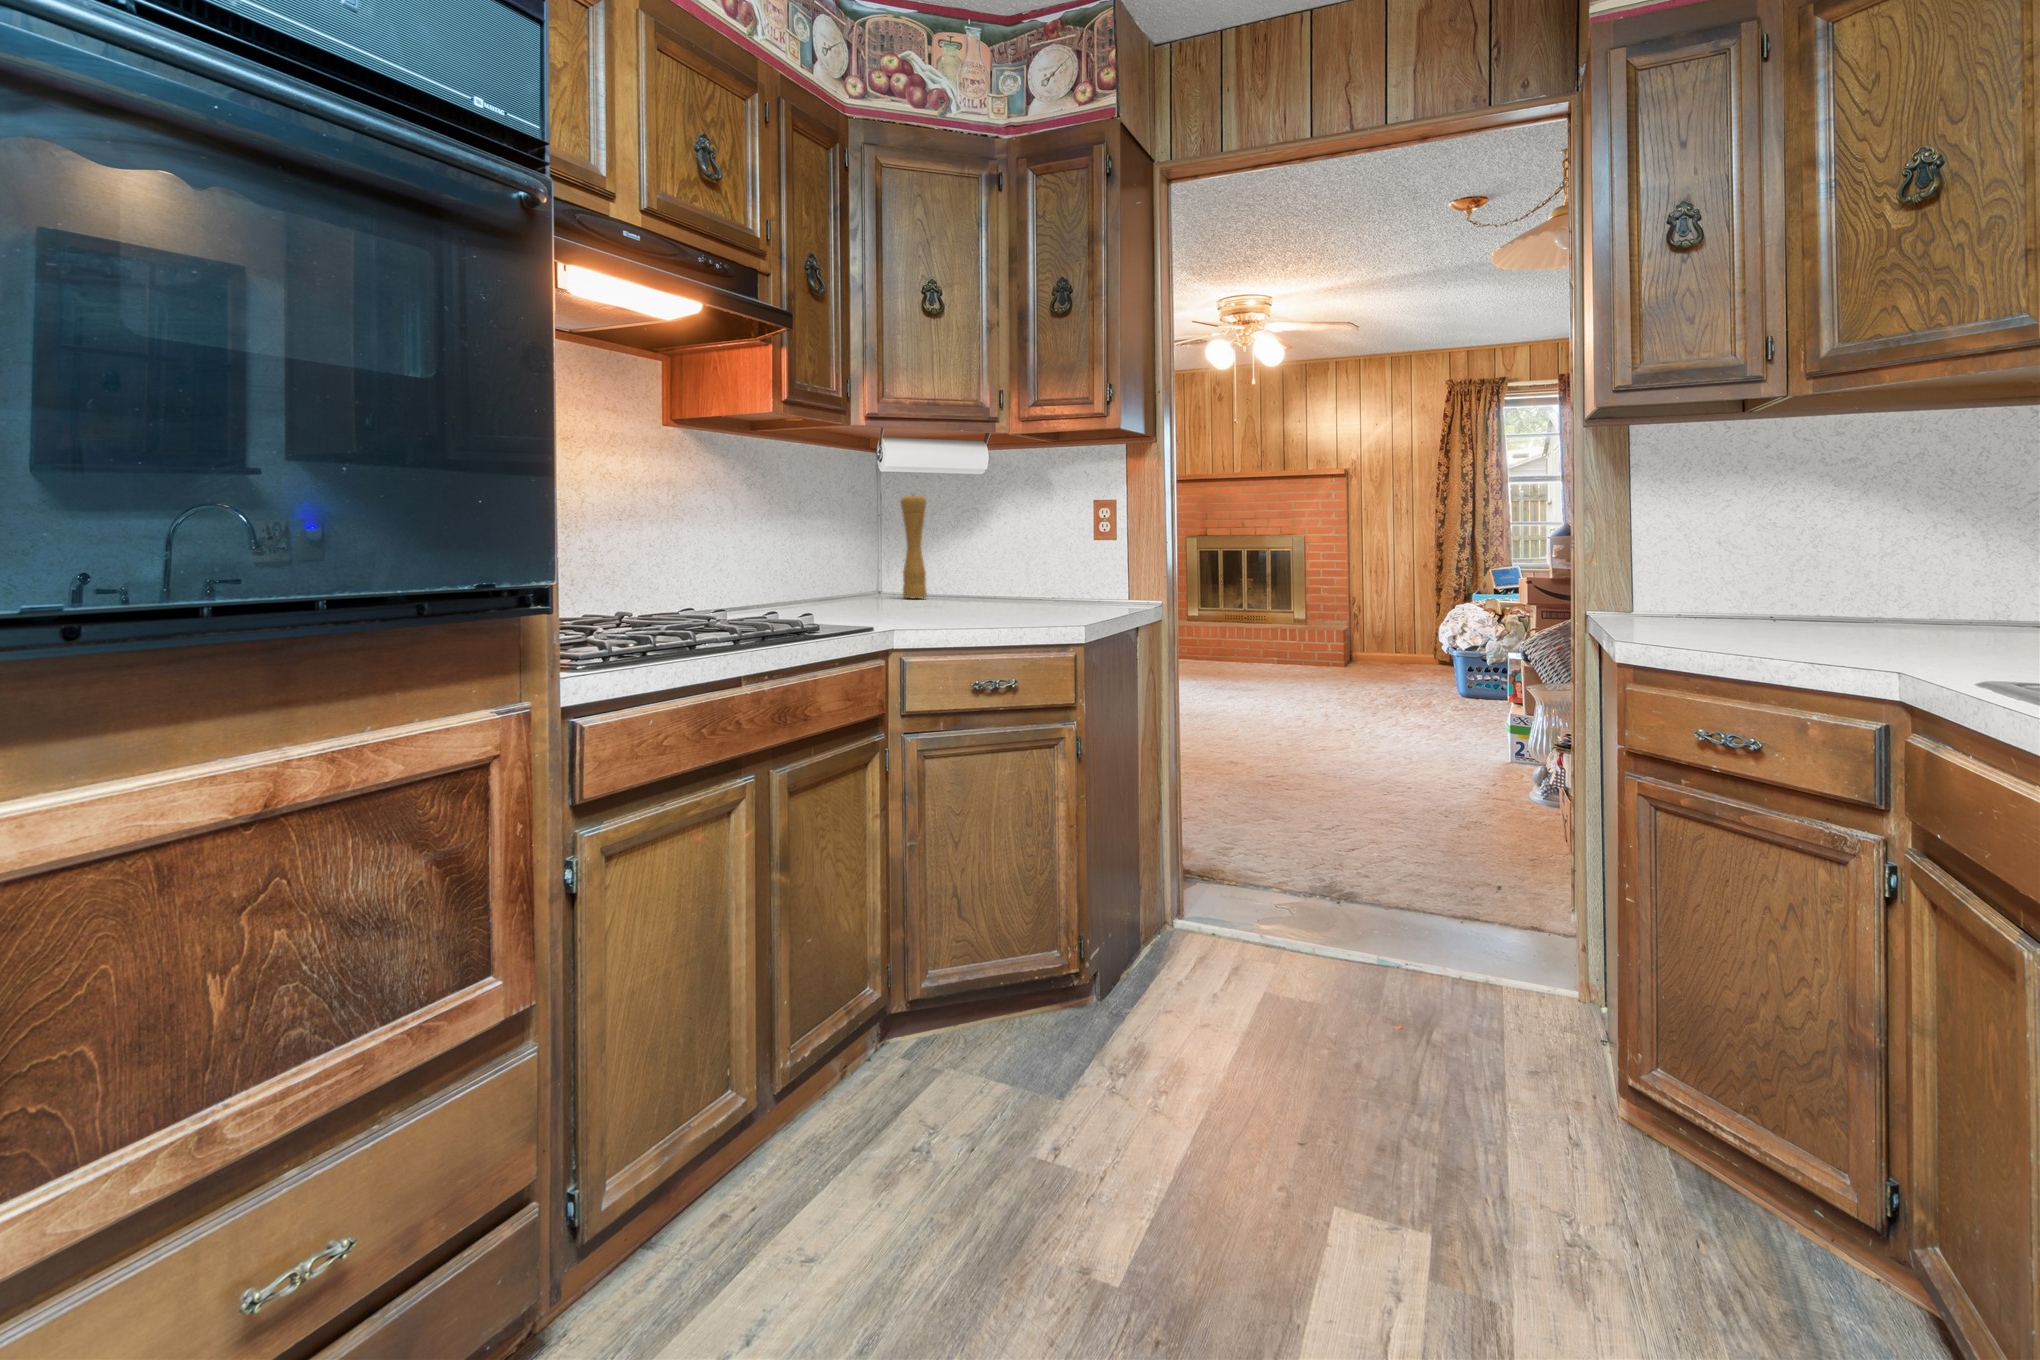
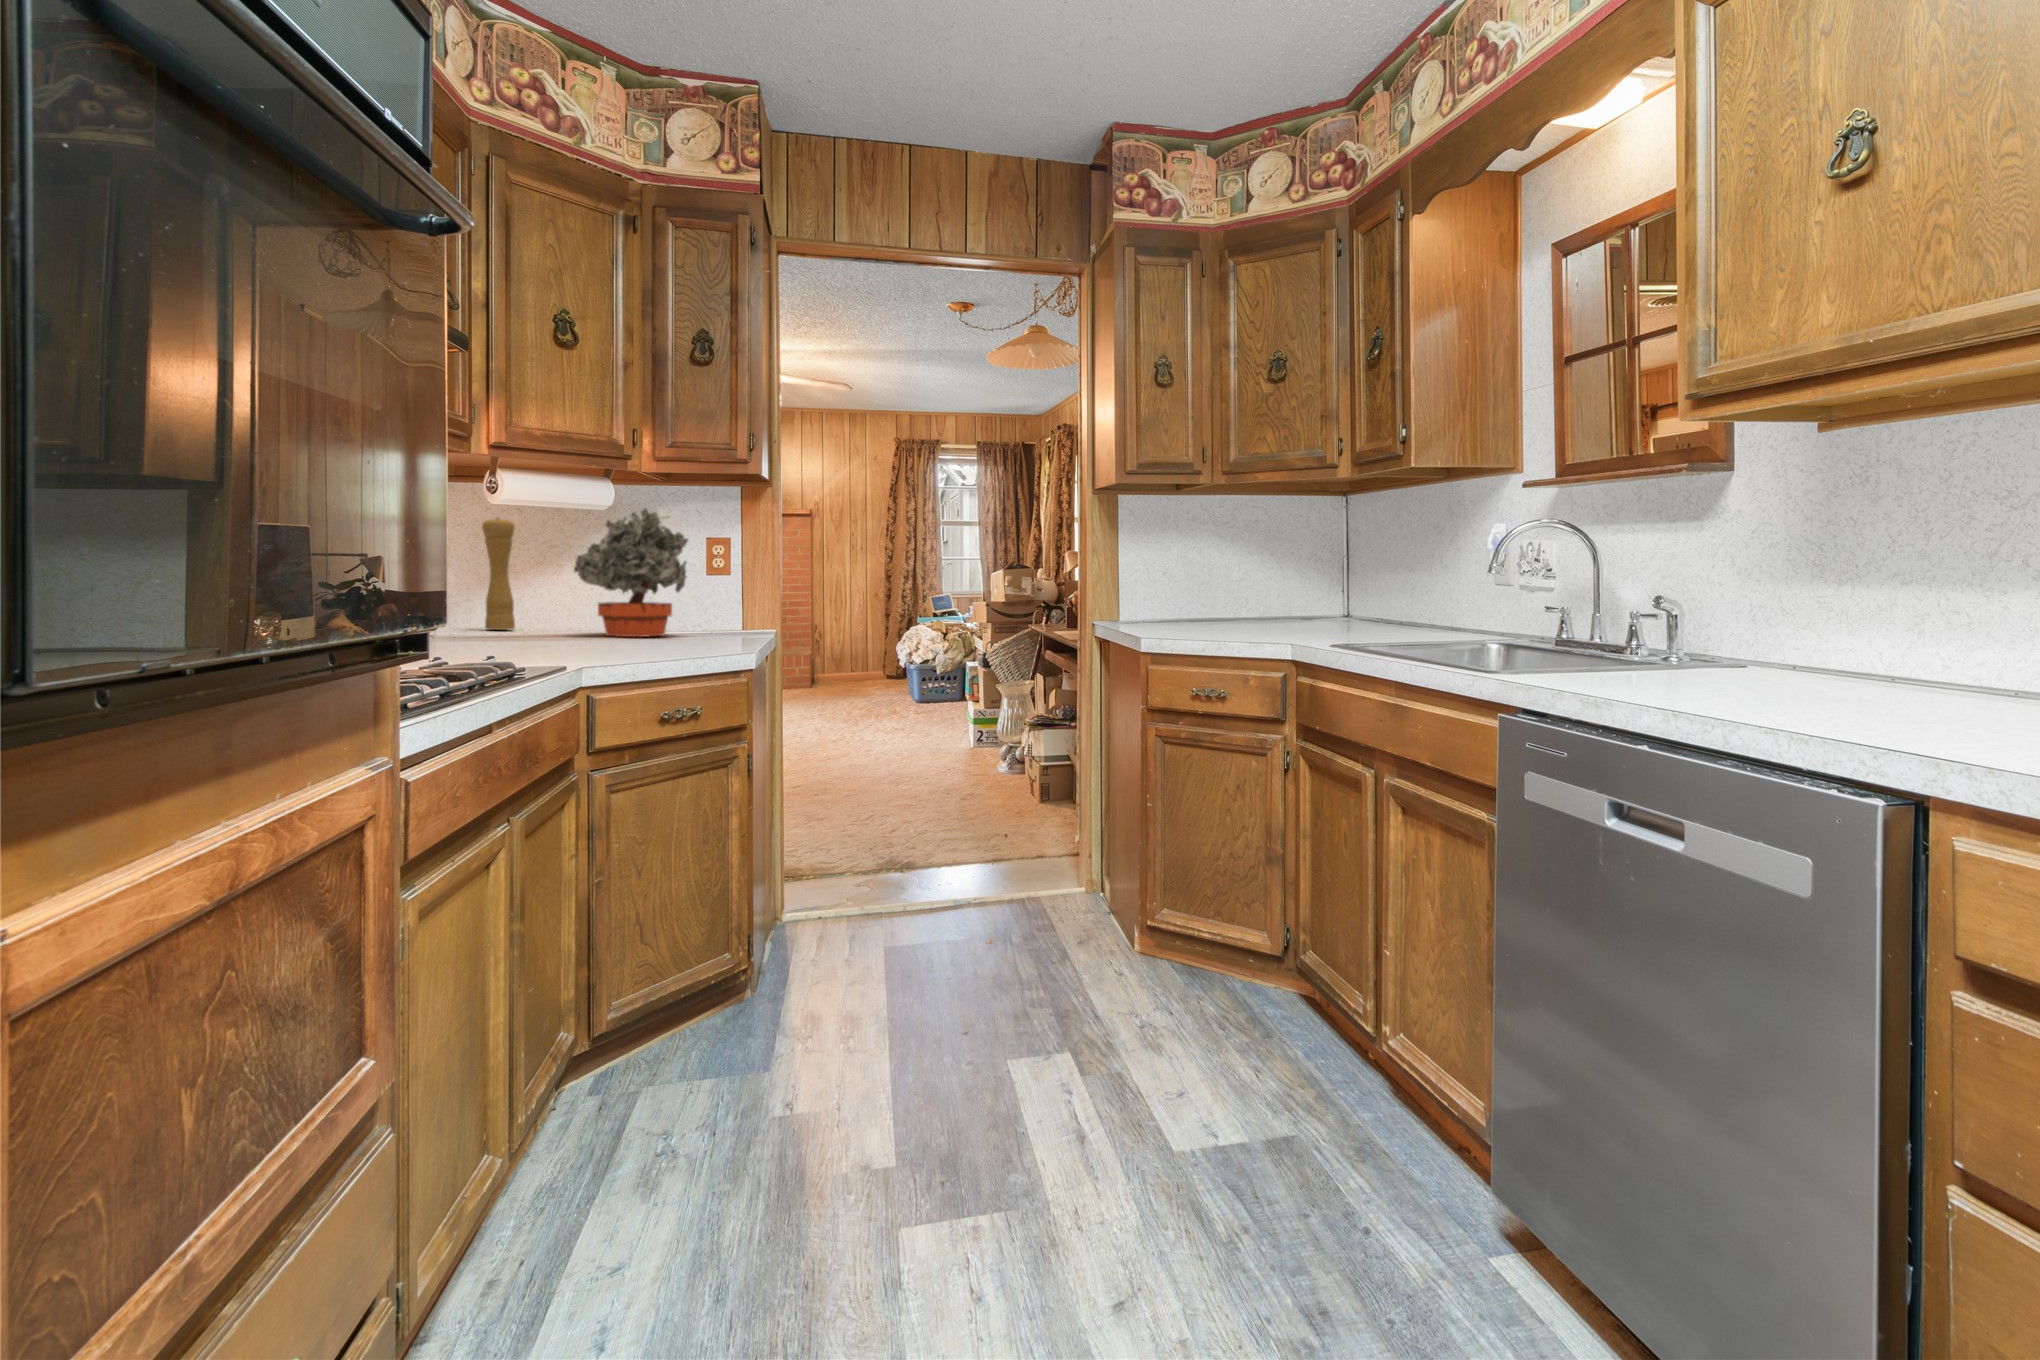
potted plant: none [958,474,1071,605] -> present [574,509,688,637]

